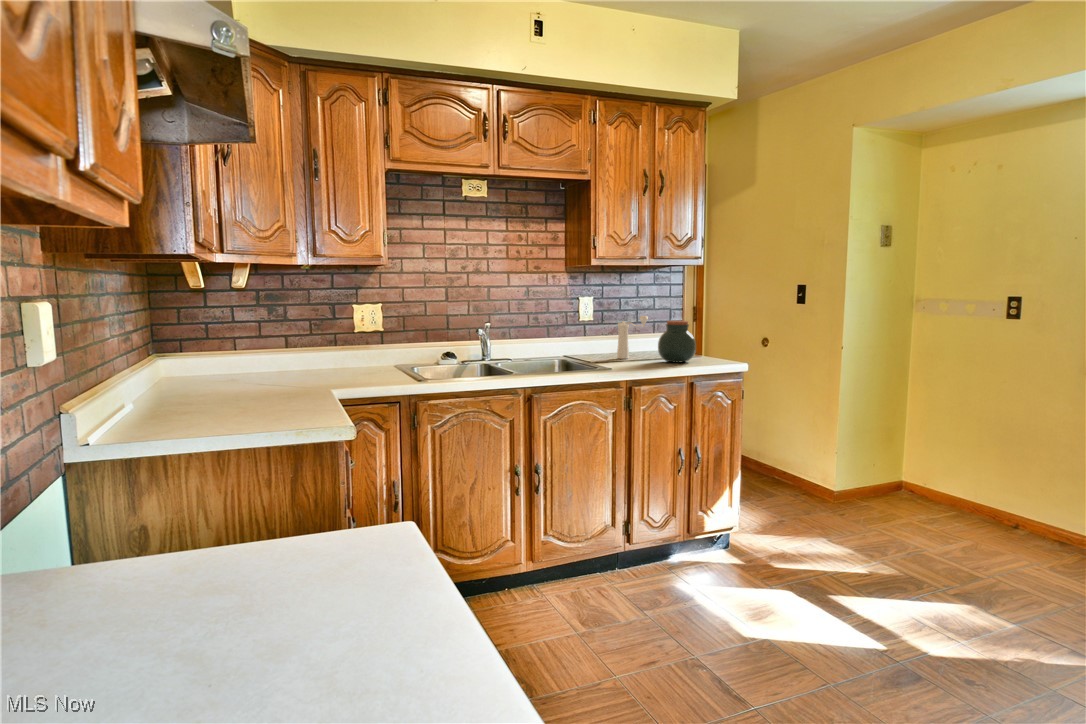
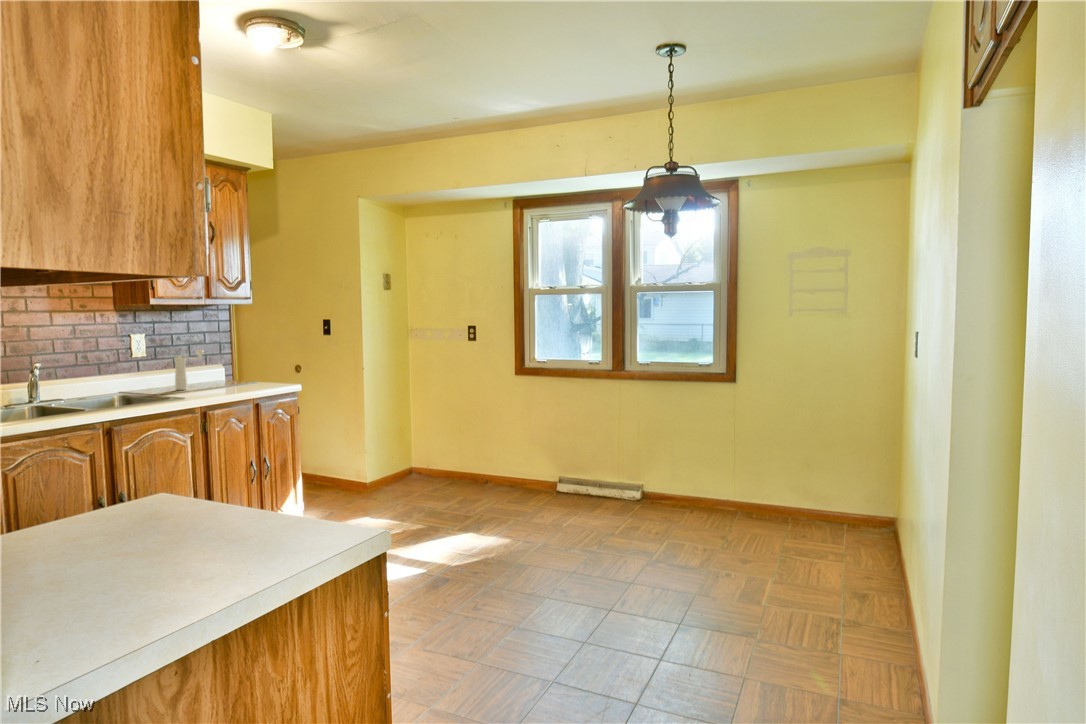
jar: present [658,321,696,363] -> none [219,352,255,388]

